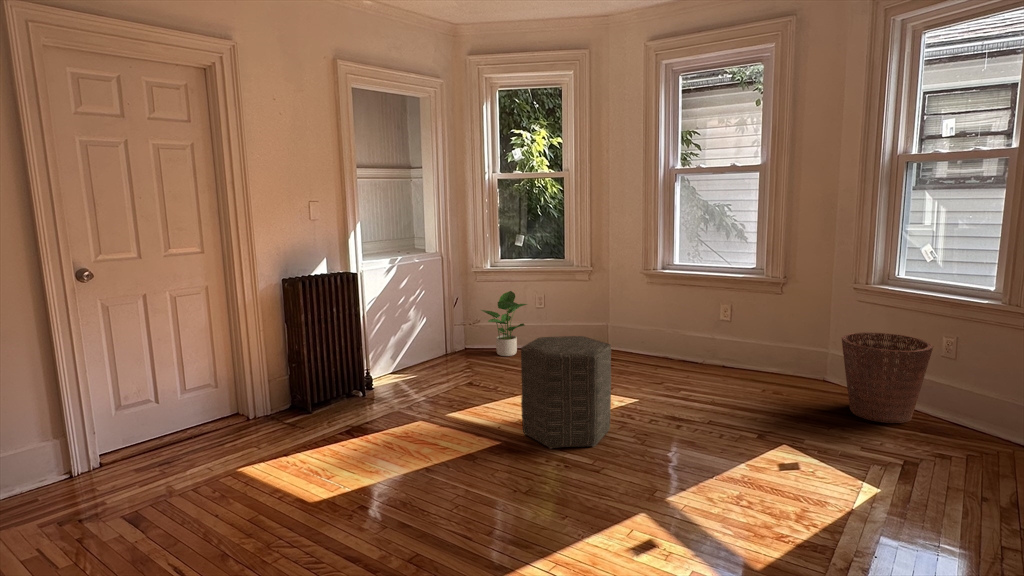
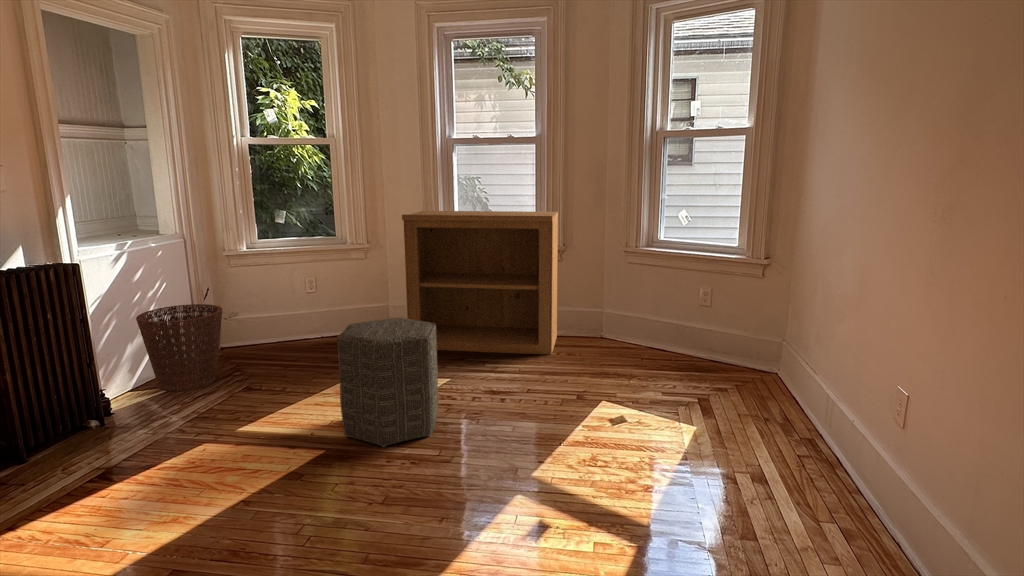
bookshelf: none [616,239,779,391] -> present [402,211,558,354]
potted plant: present [482,291,527,356] -> none [239,276,298,352]
basket: present [842,332,933,423] -> present [136,304,222,392]

